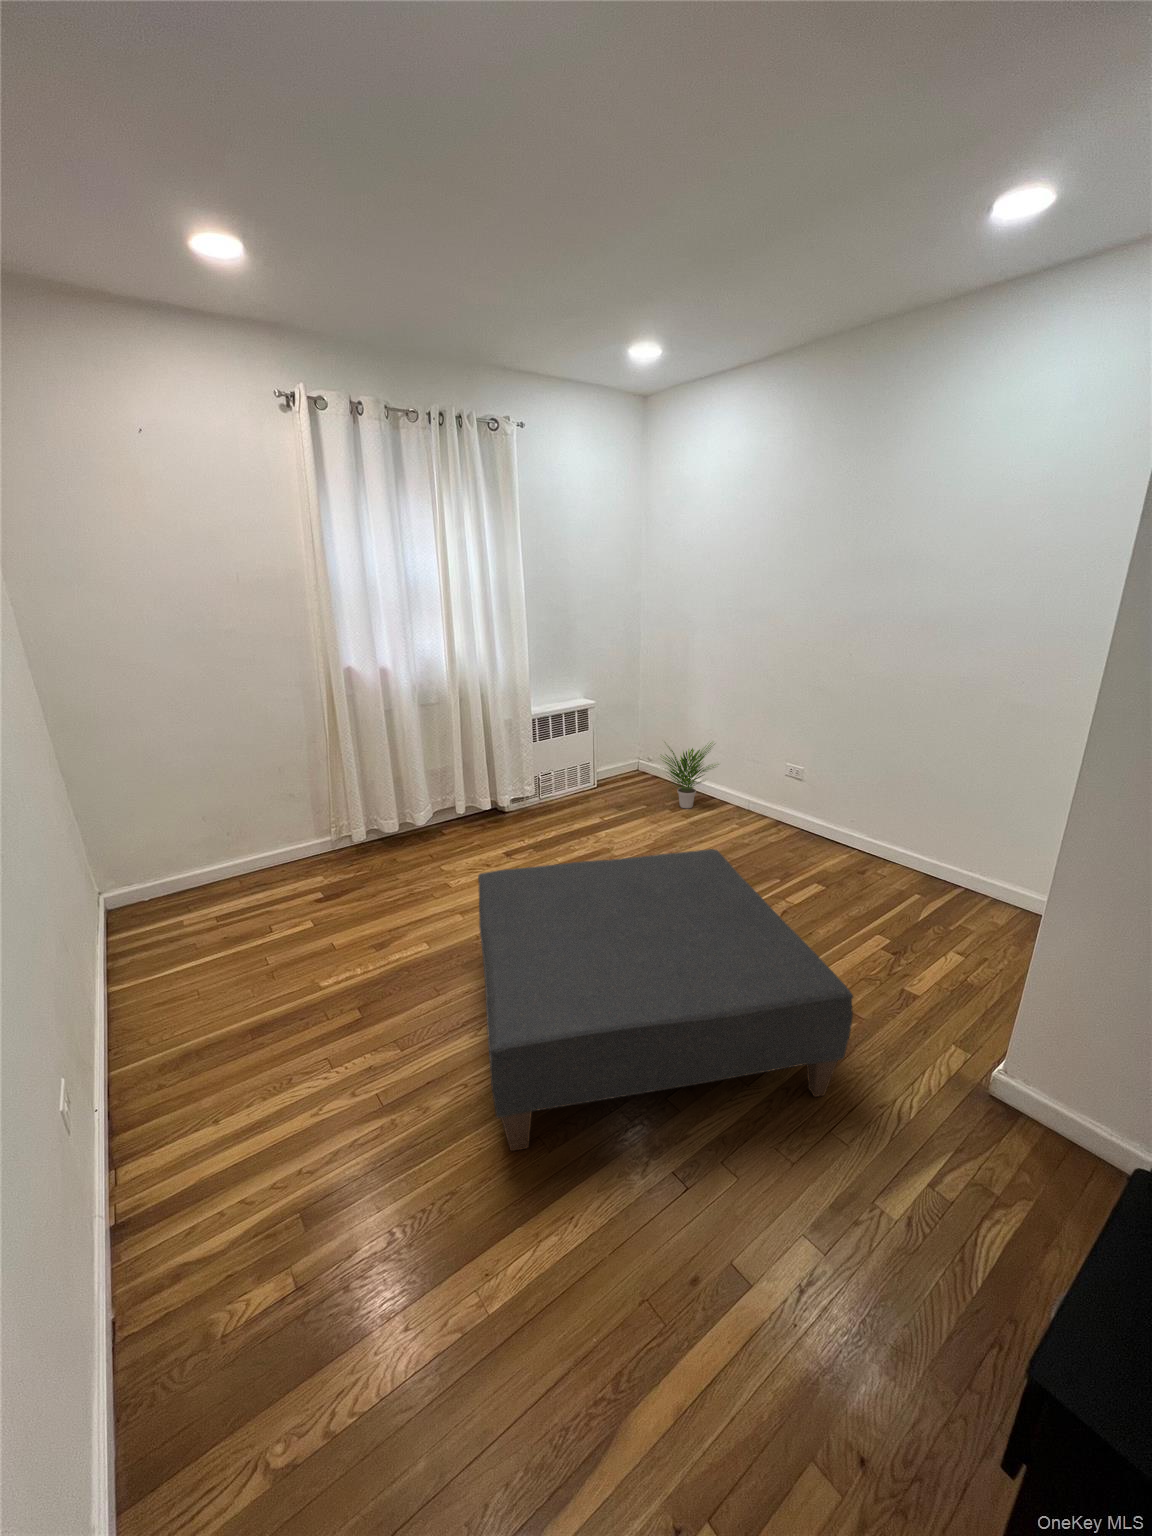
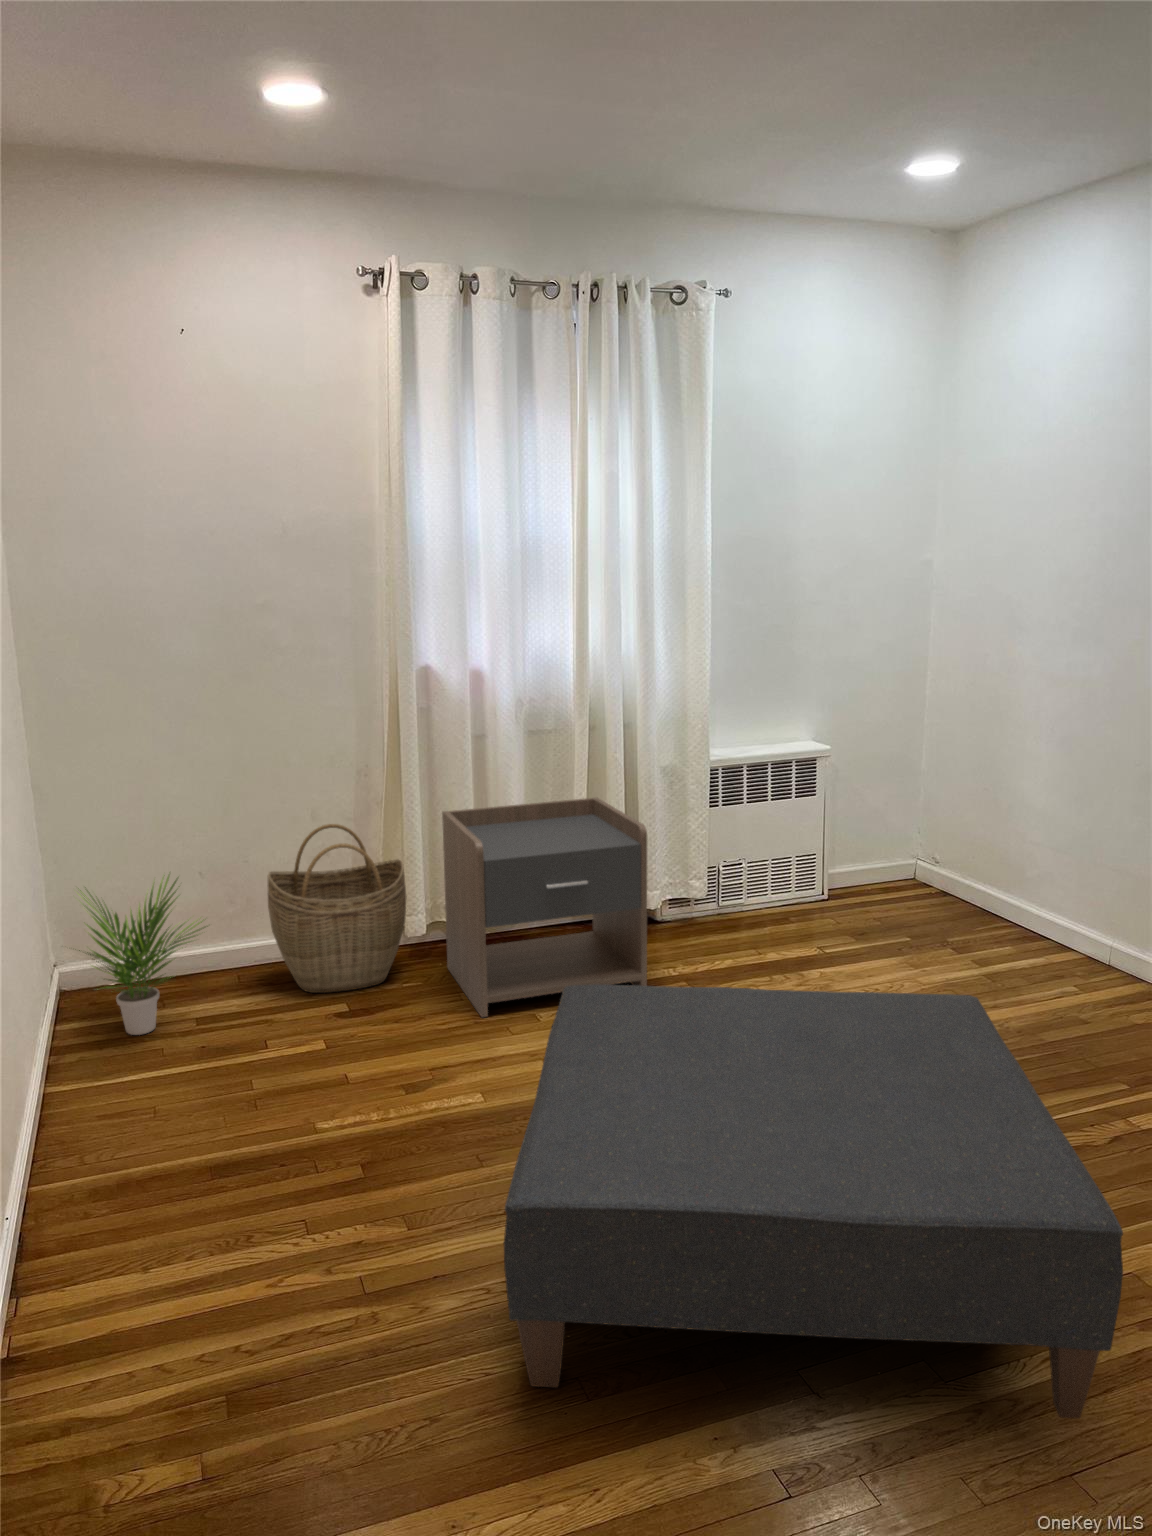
potted plant: present [663,743,715,809] -> present [79,876,208,1035]
nightstand: none [371,744,511,890] -> present [442,798,647,1017]
woven basket: none [255,776,354,887] -> present [268,824,407,993]

